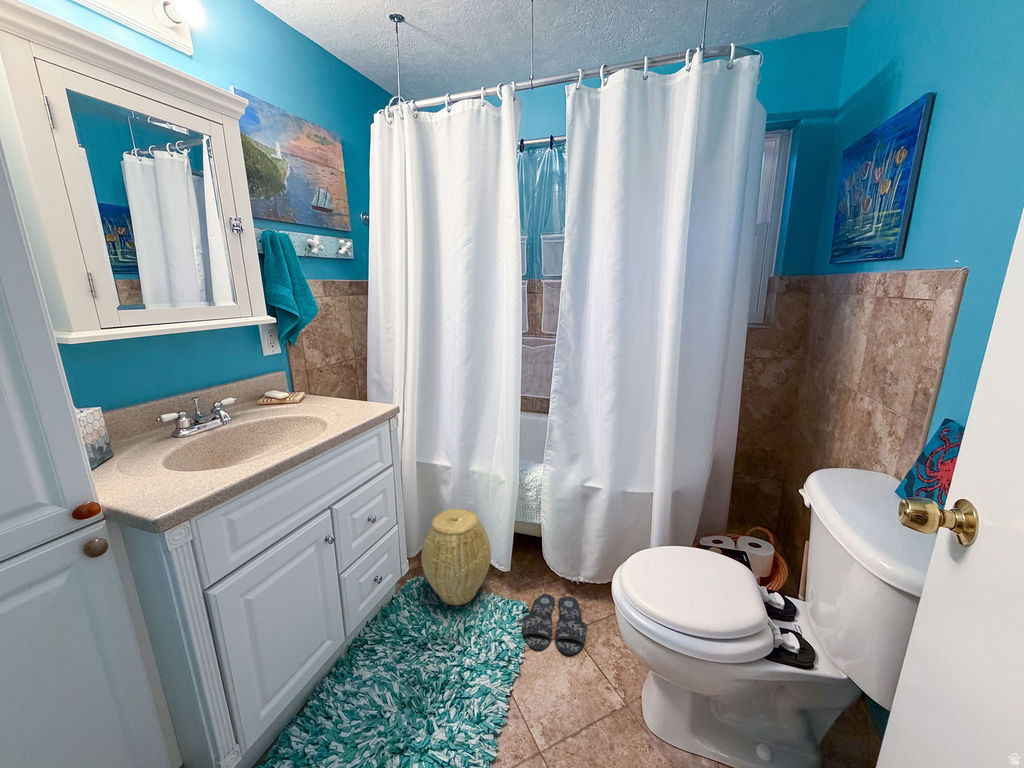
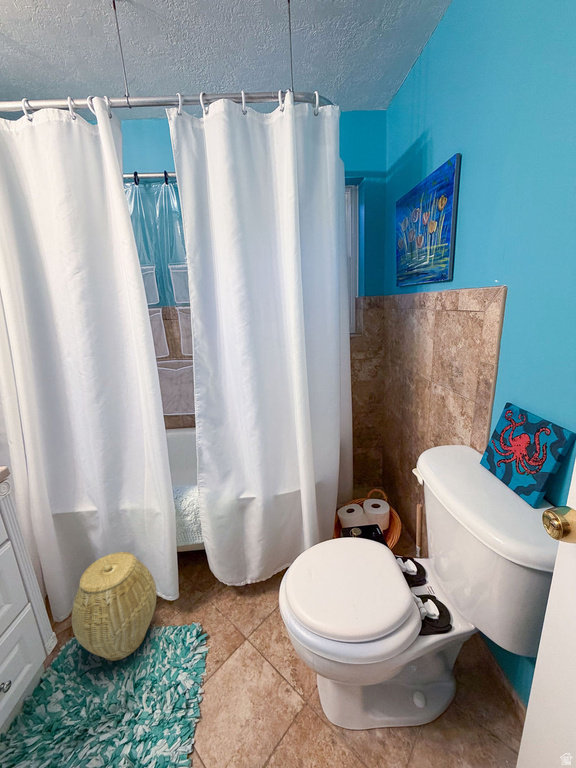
slippers: present [522,594,587,655] -> none [197,600,260,678]

